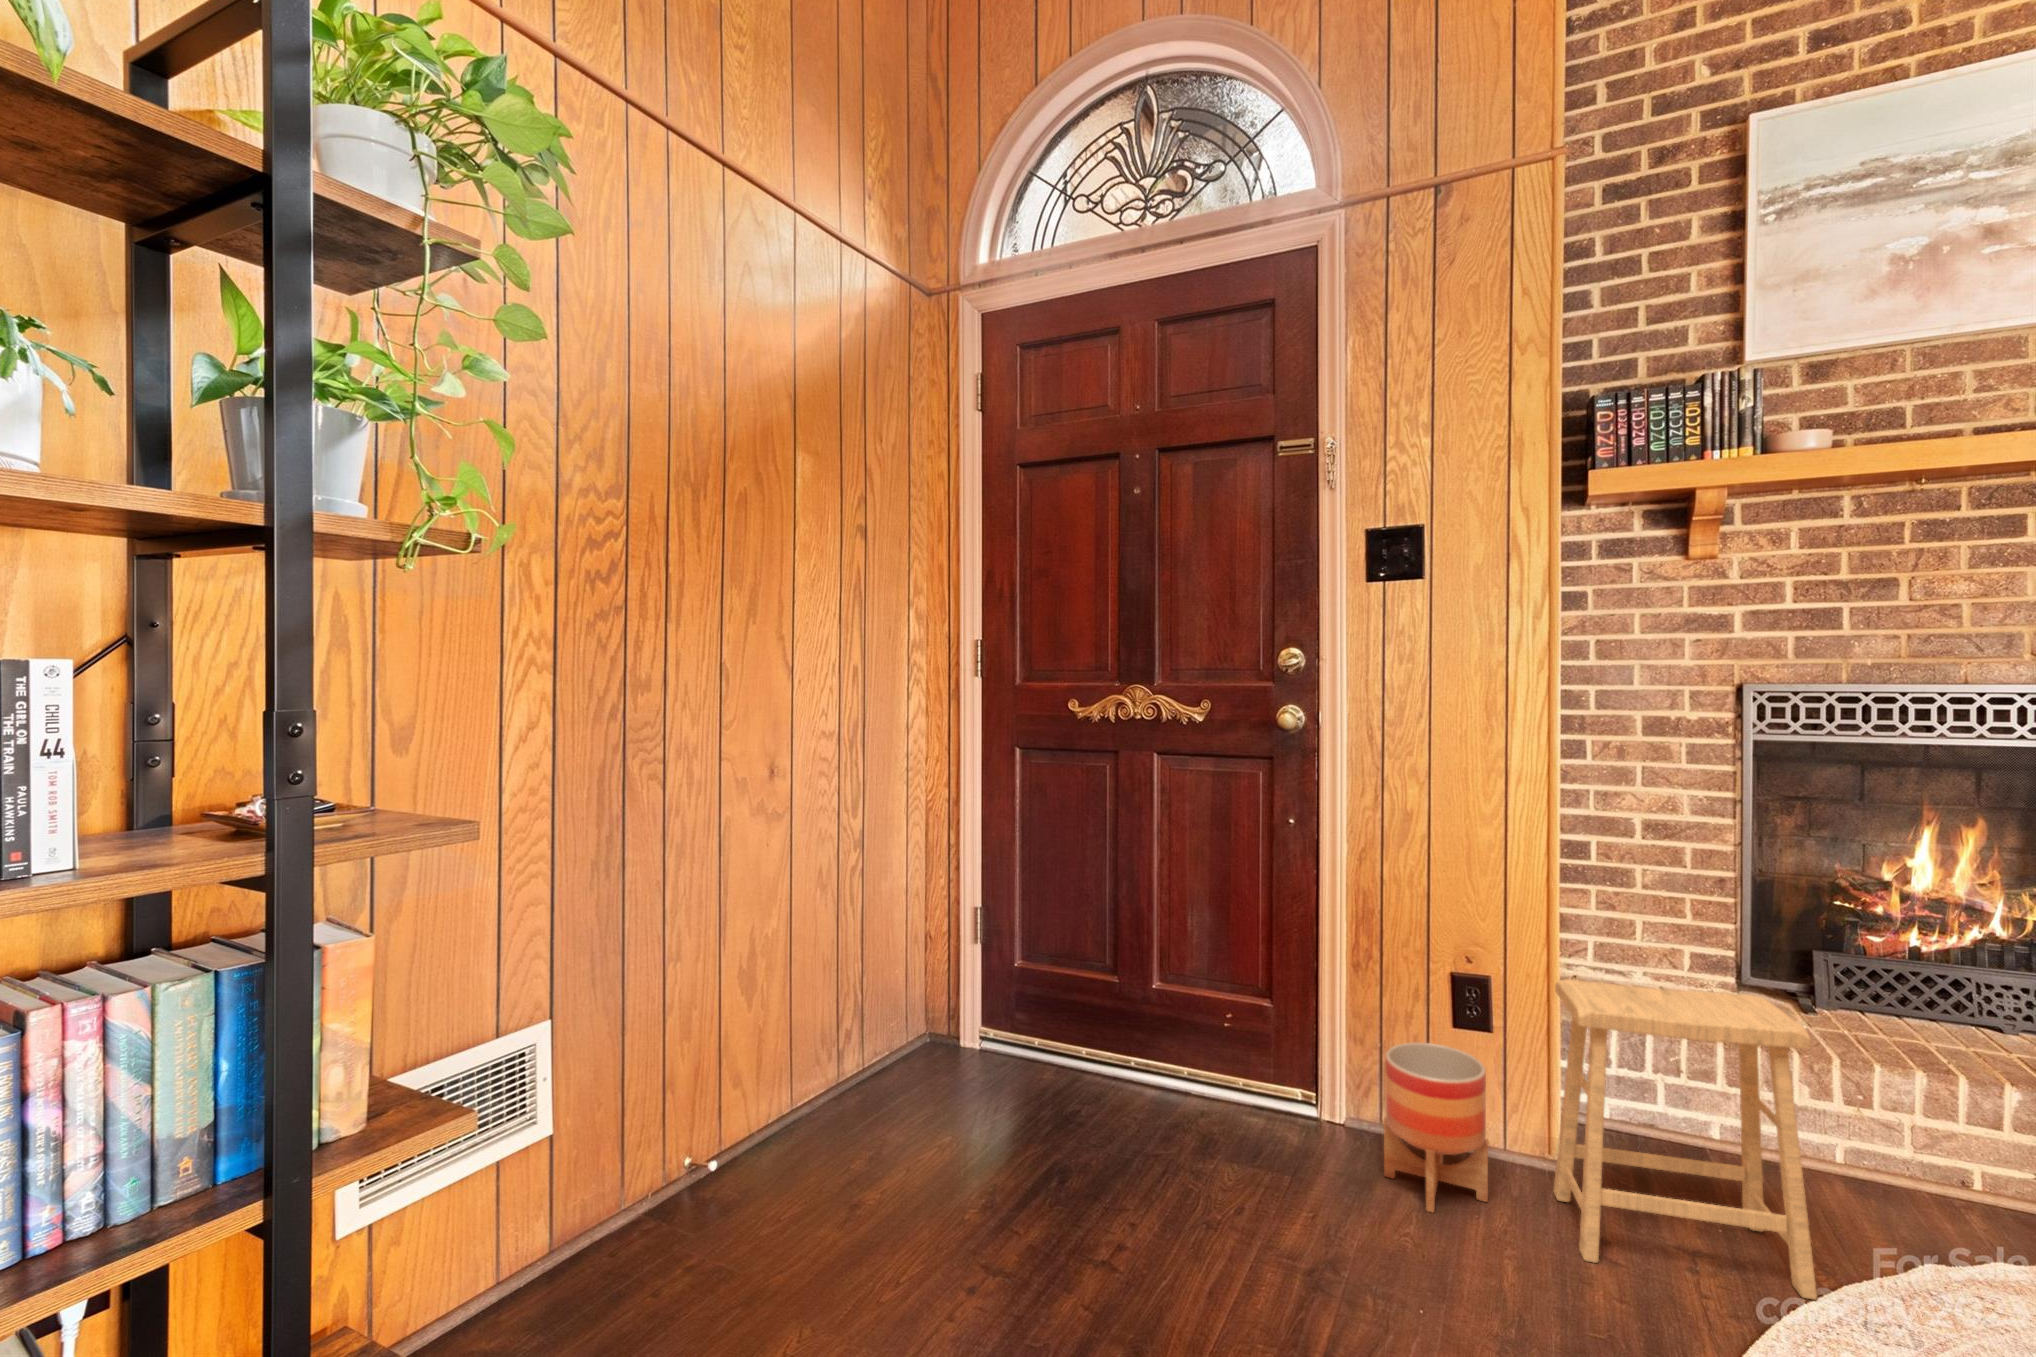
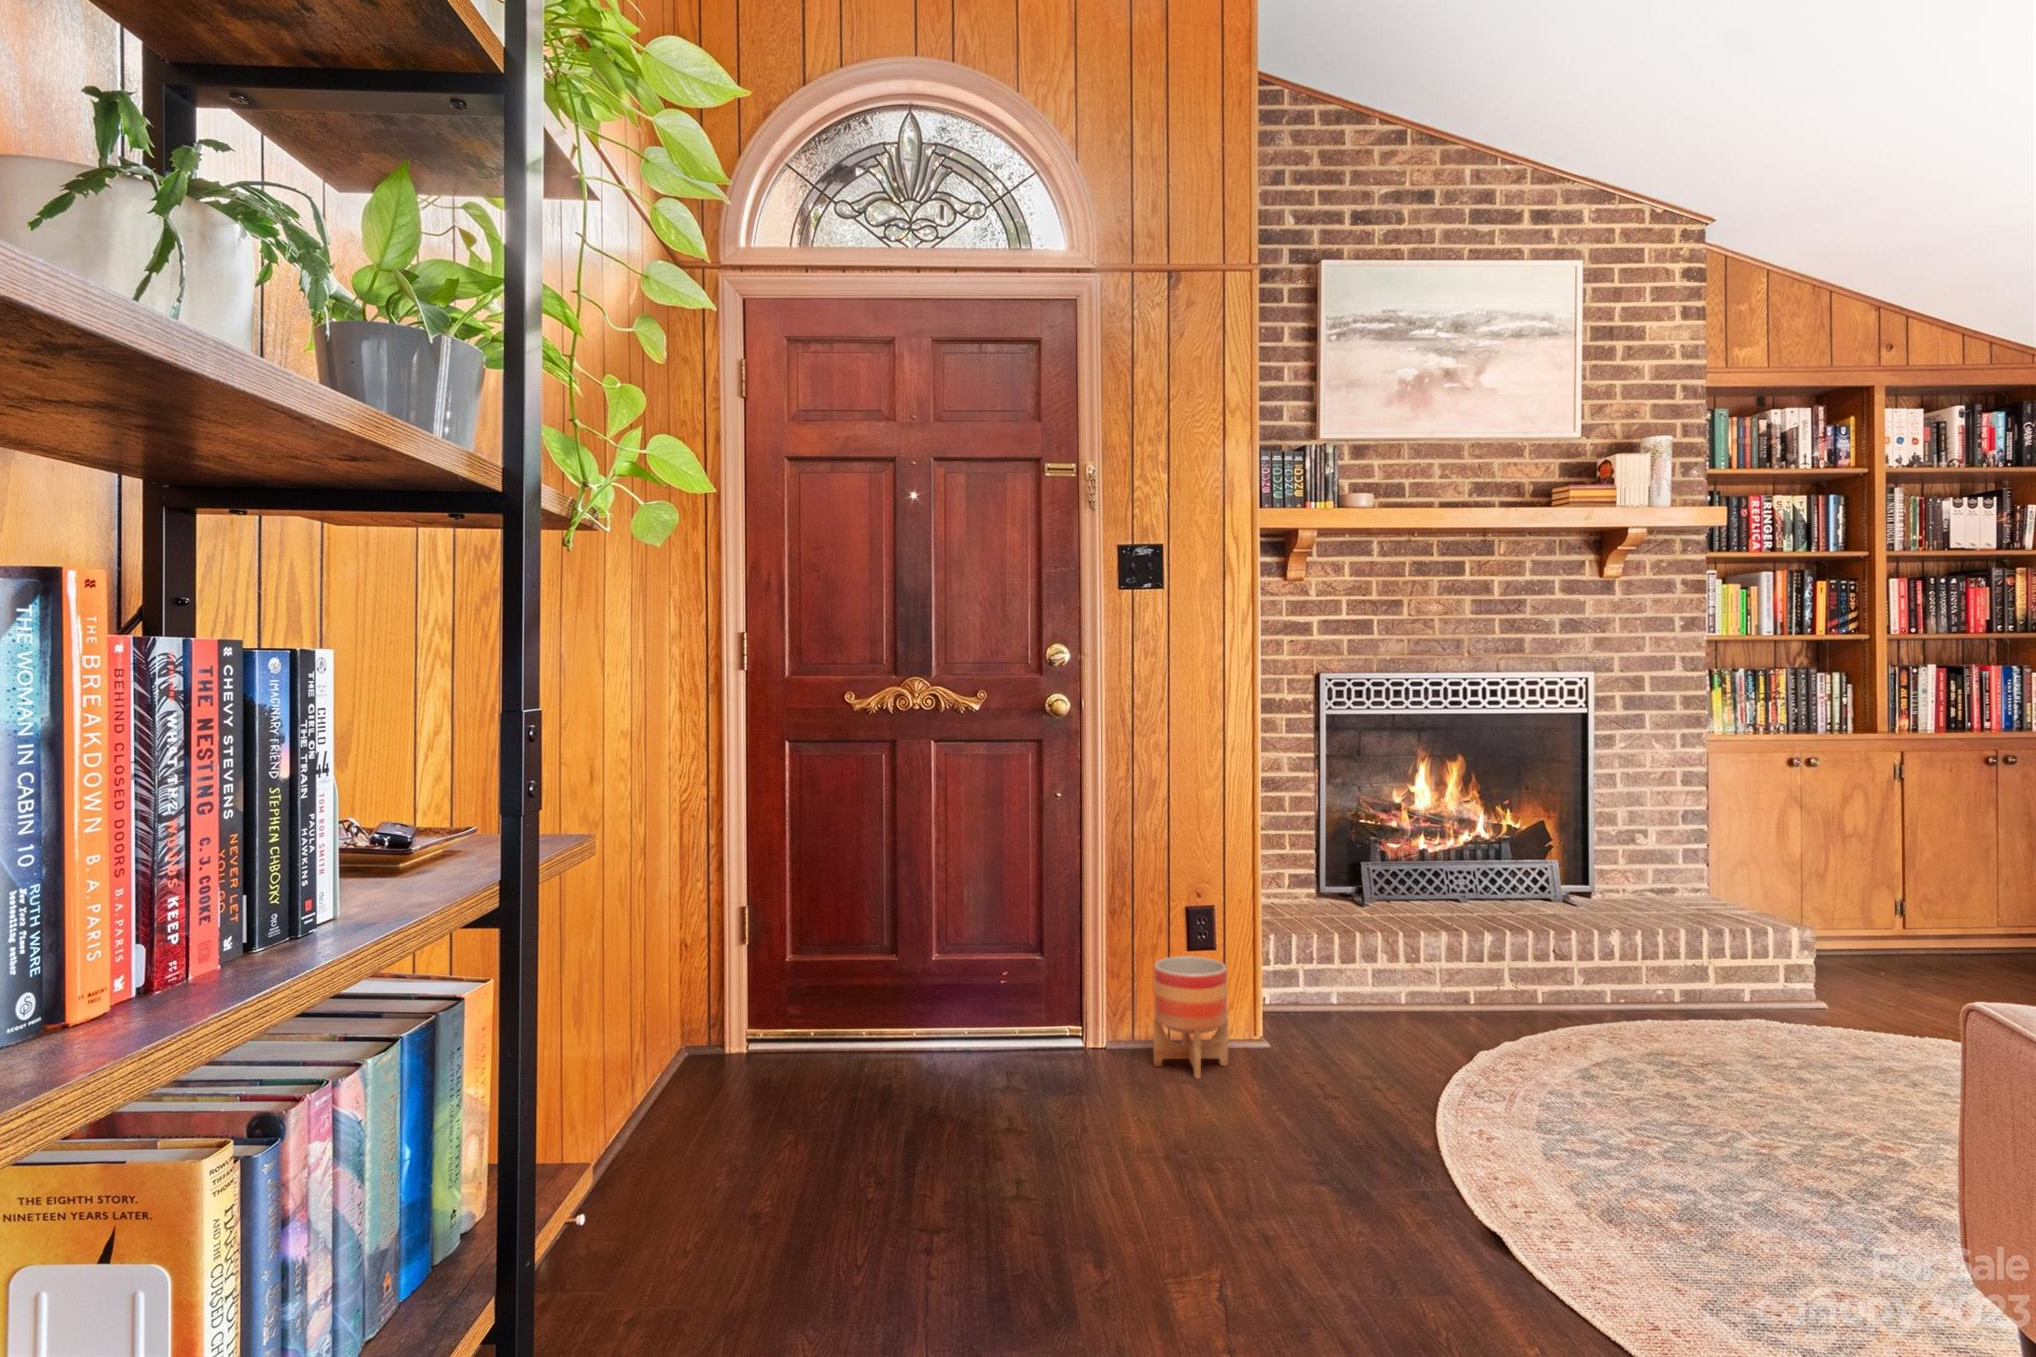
footstool: present [1554,979,1817,1300] -> none [1262,883,1424,1081]

